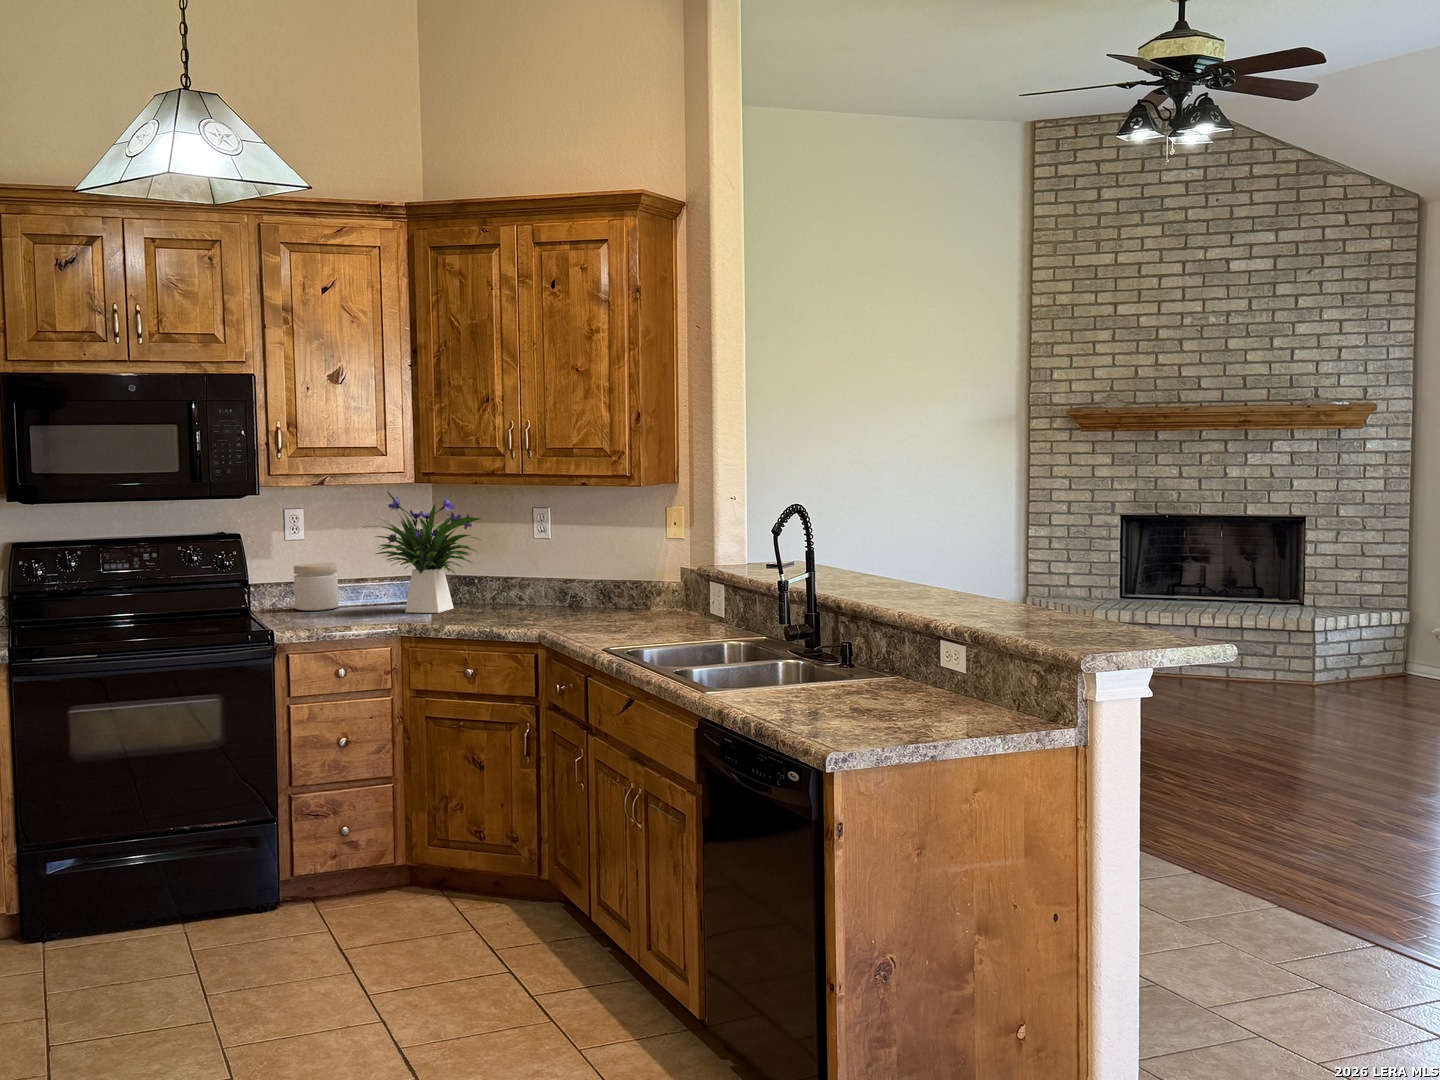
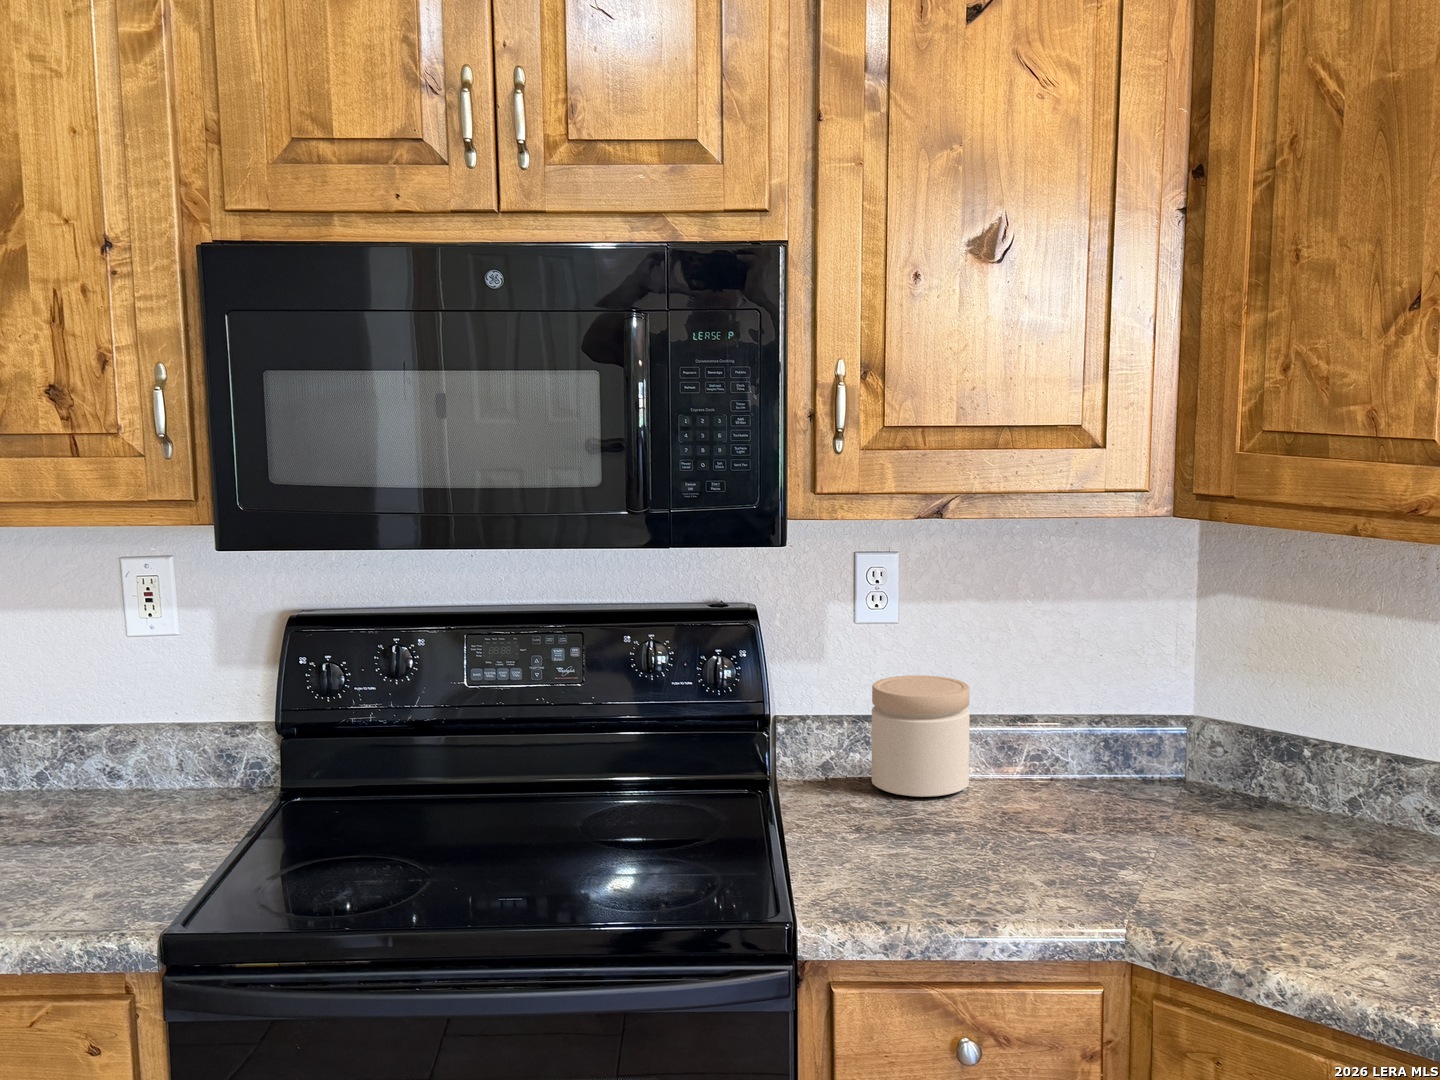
flower arrangement: present [366,491,480,613] -> none [1036,533,1355,861]

